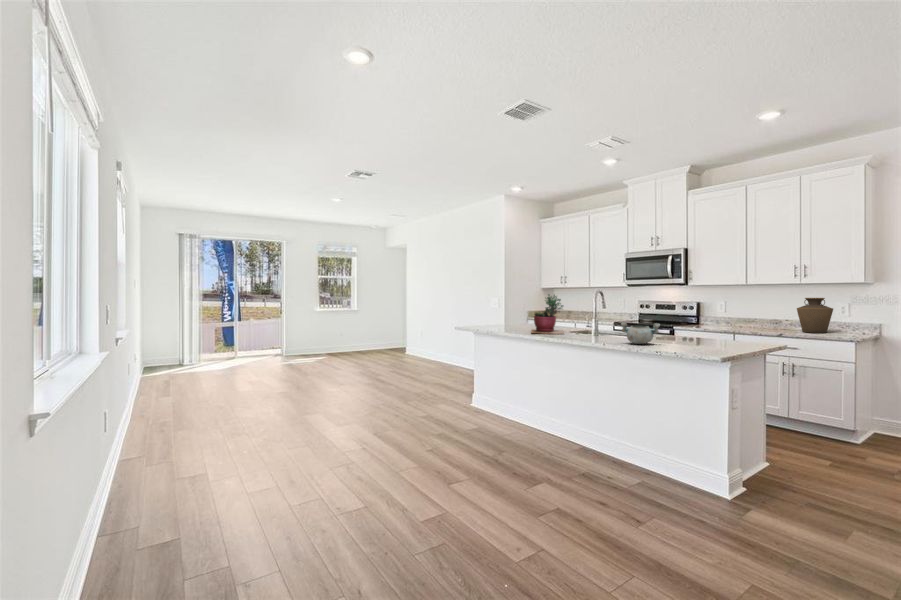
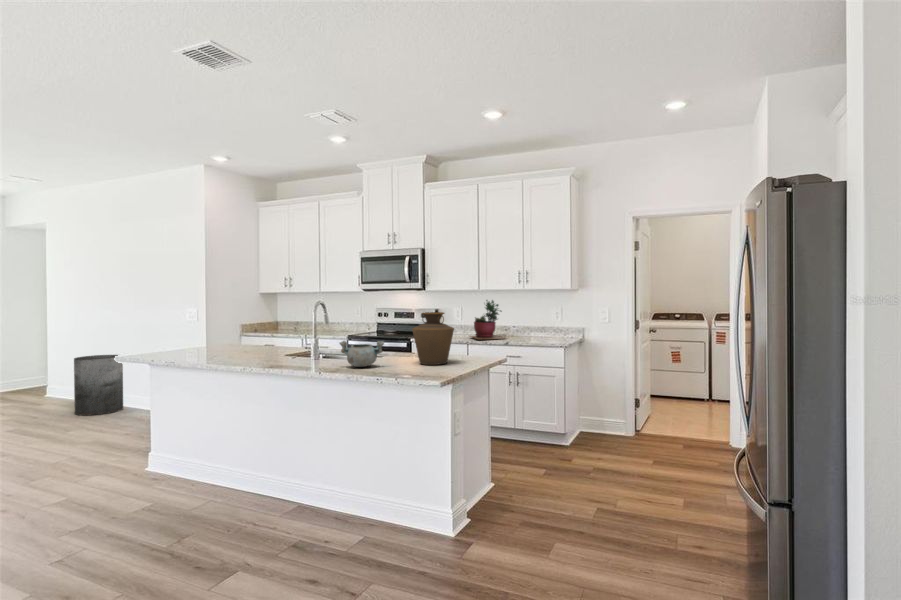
succulent plant: present [531,294,564,334] -> present [470,300,505,339]
vase: present [797,298,833,333] -> present [412,312,454,365]
trash can: none [423,331,450,370] -> present [74,355,123,416]

